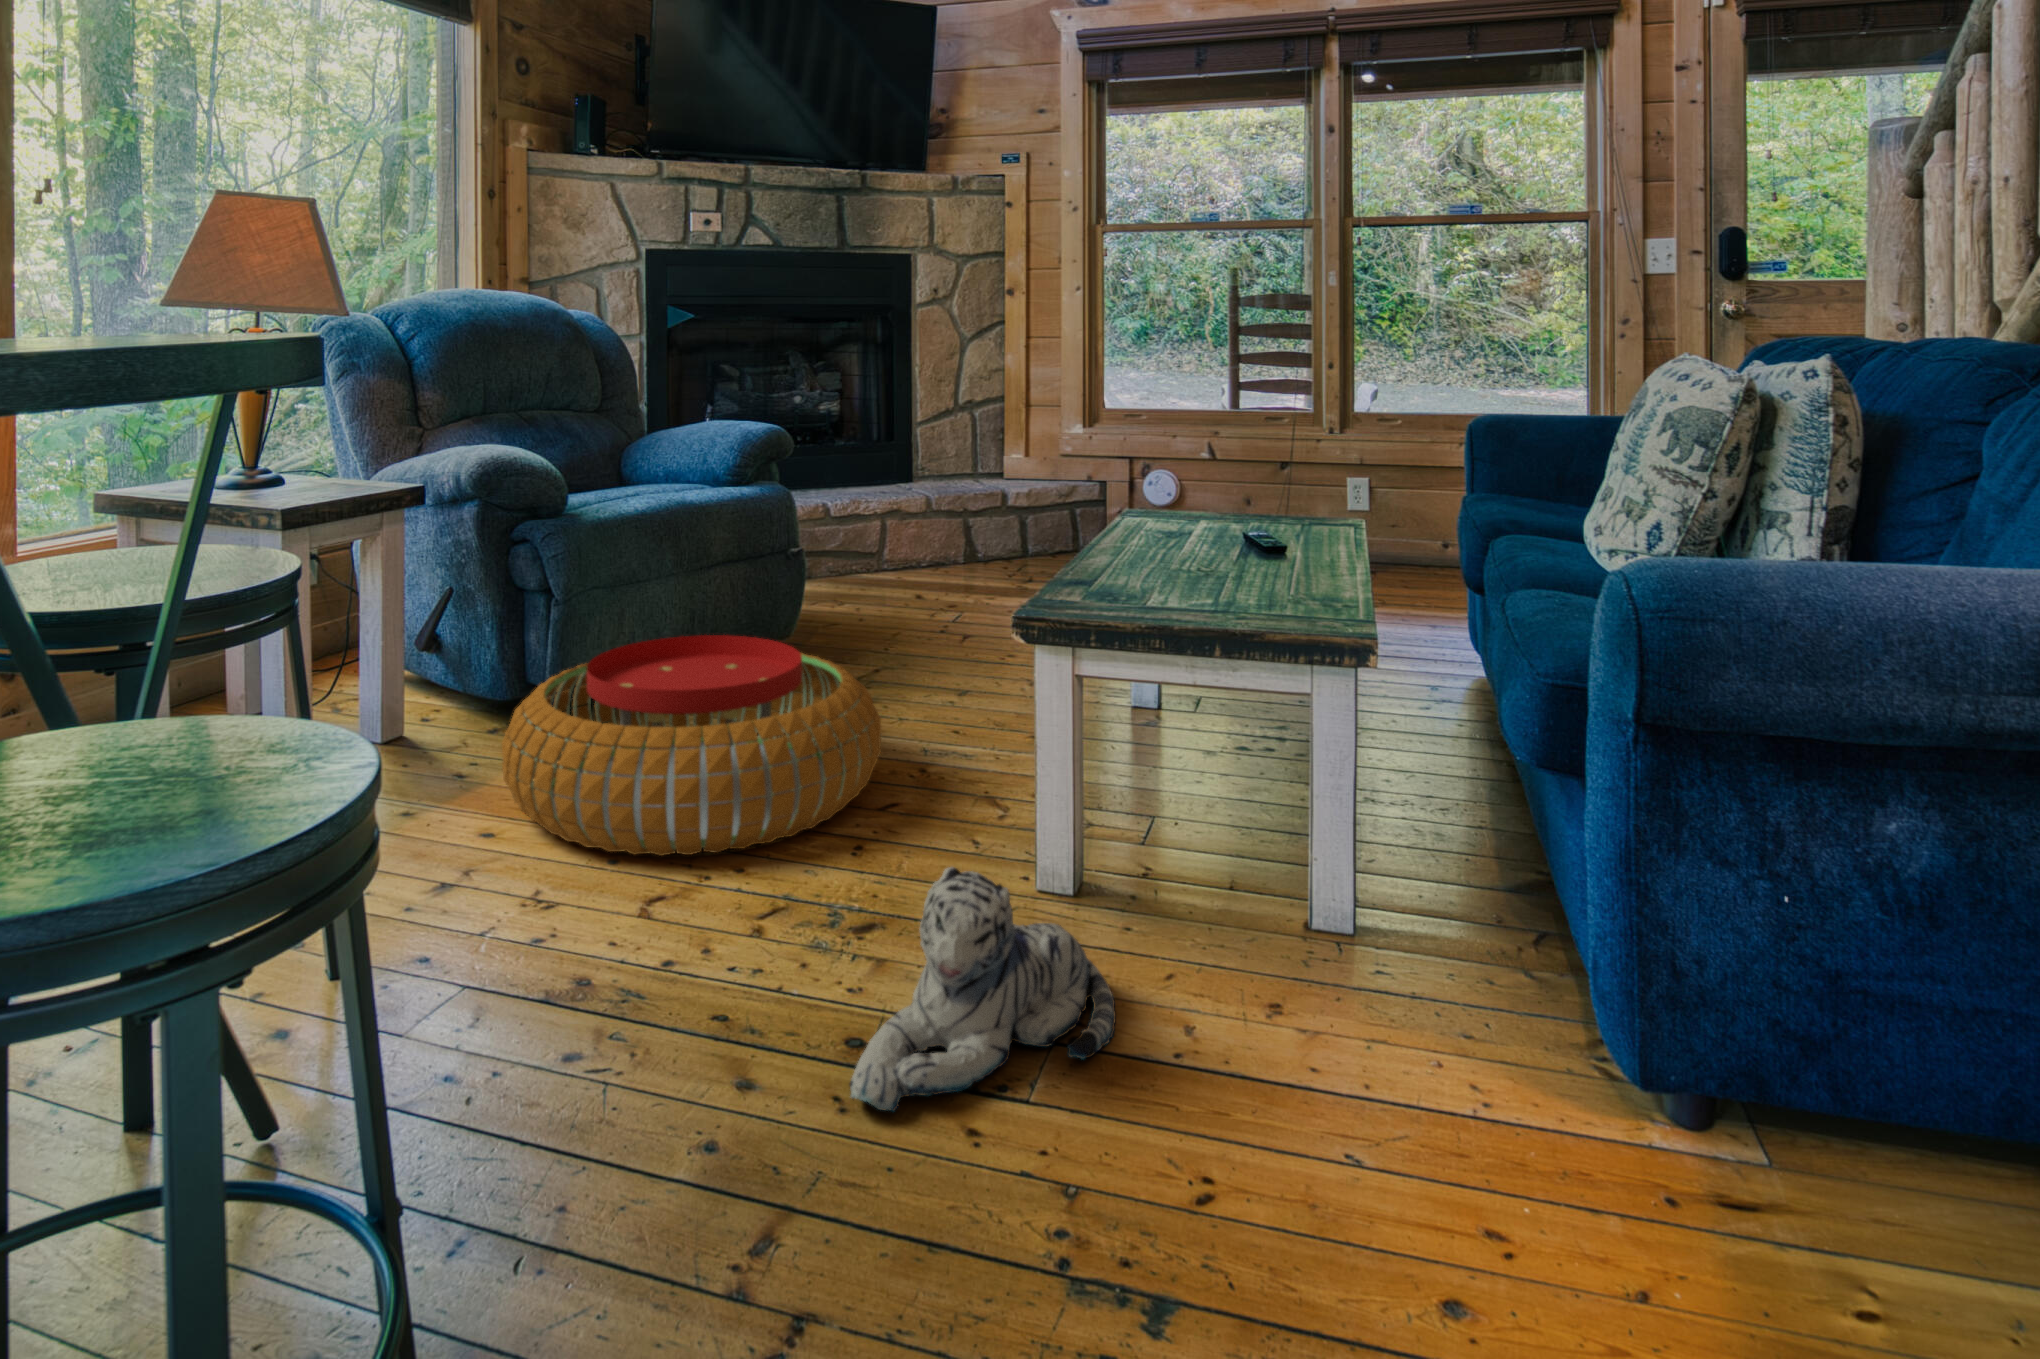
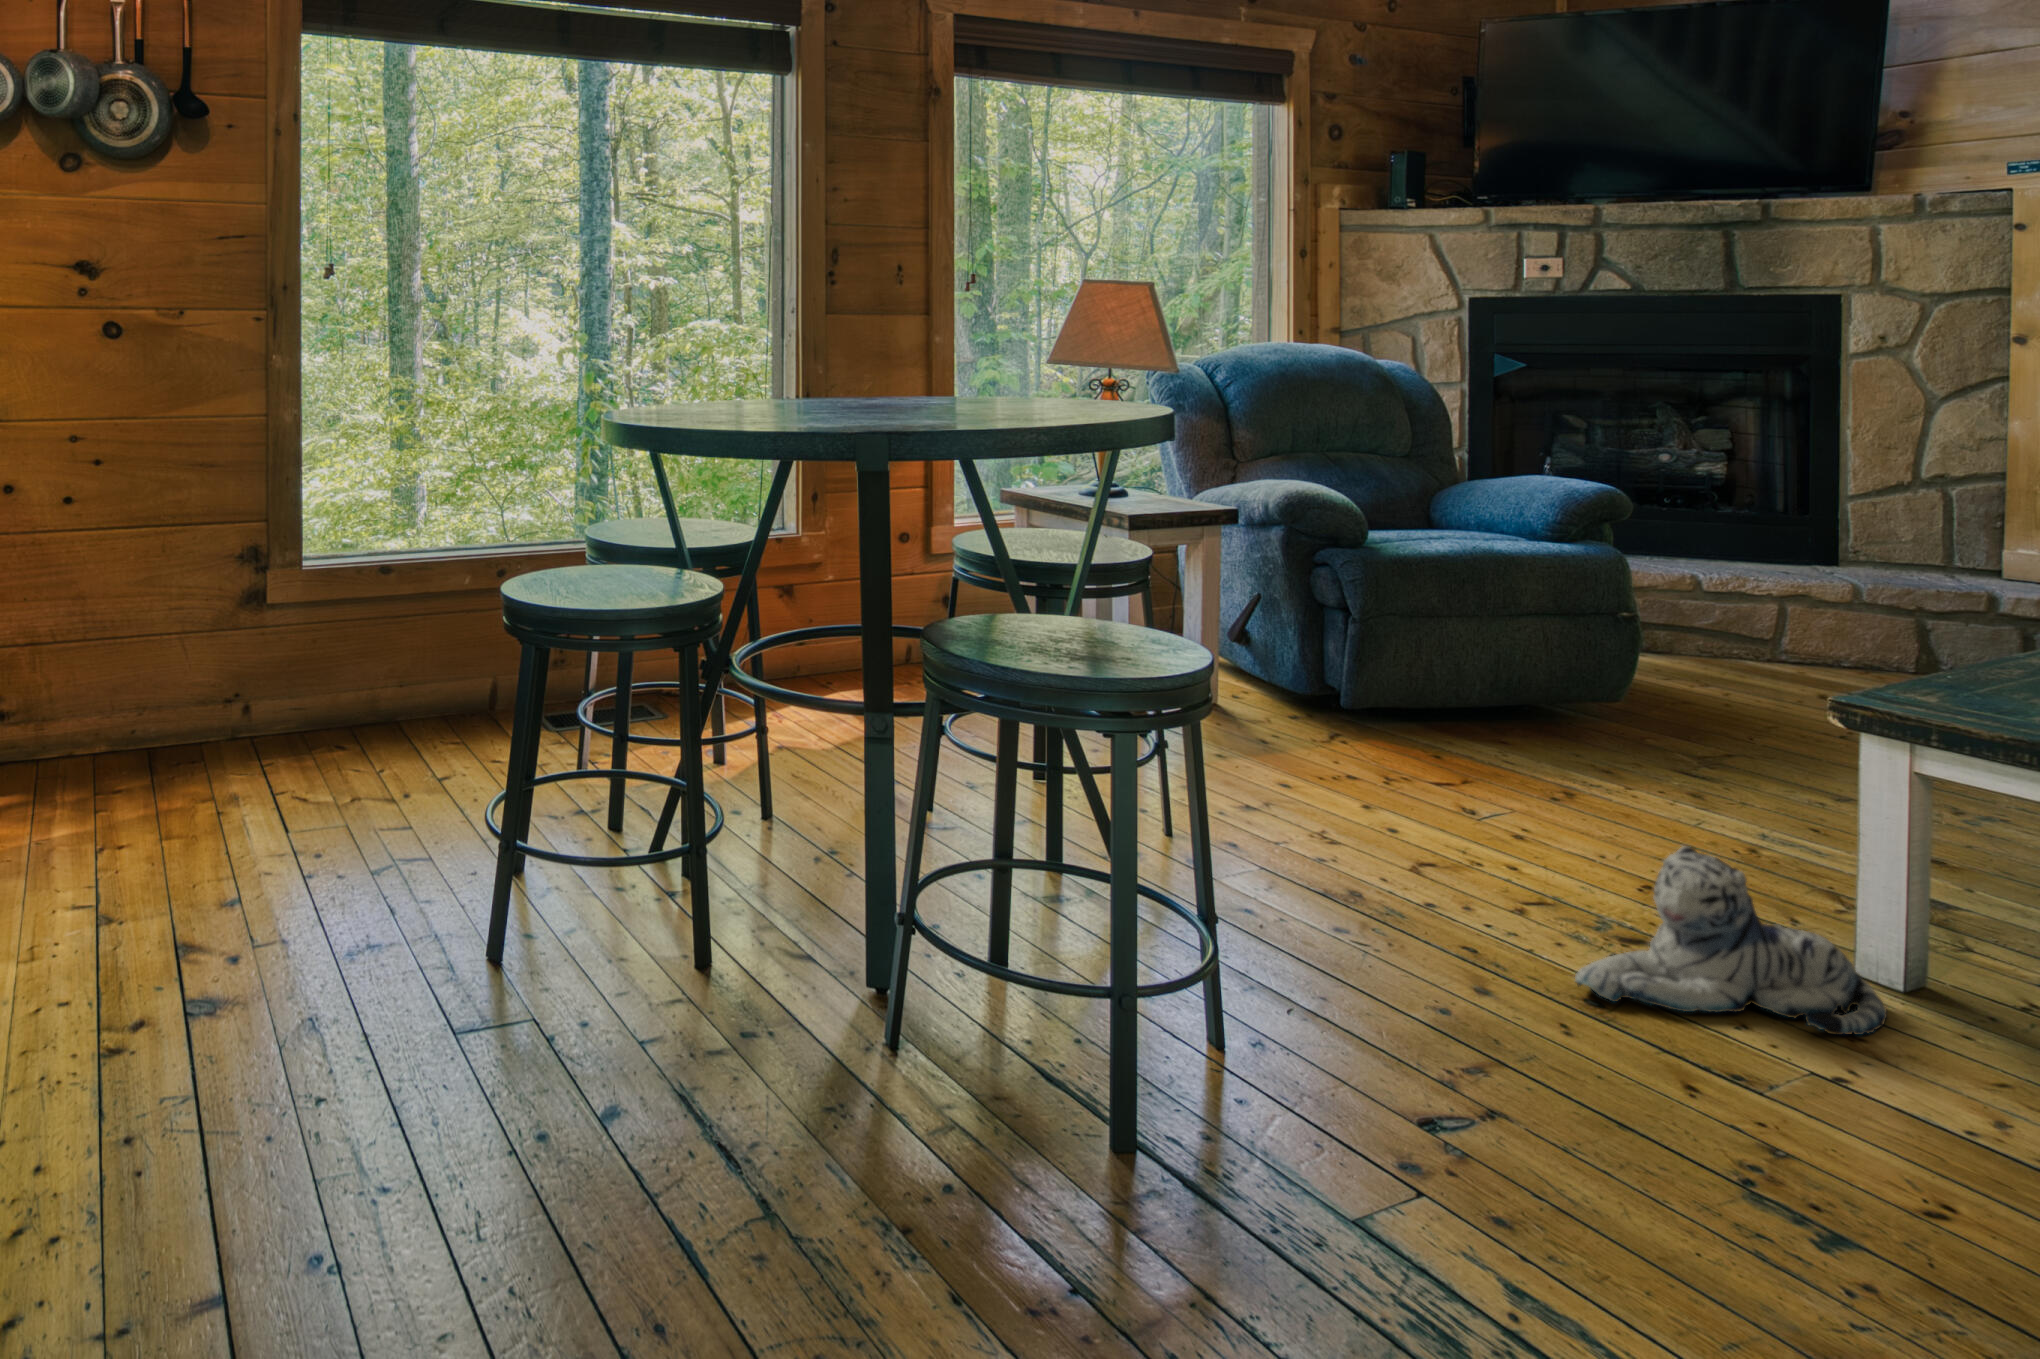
pouf: present [502,635,881,856] -> none [1301,664,1692,845]

